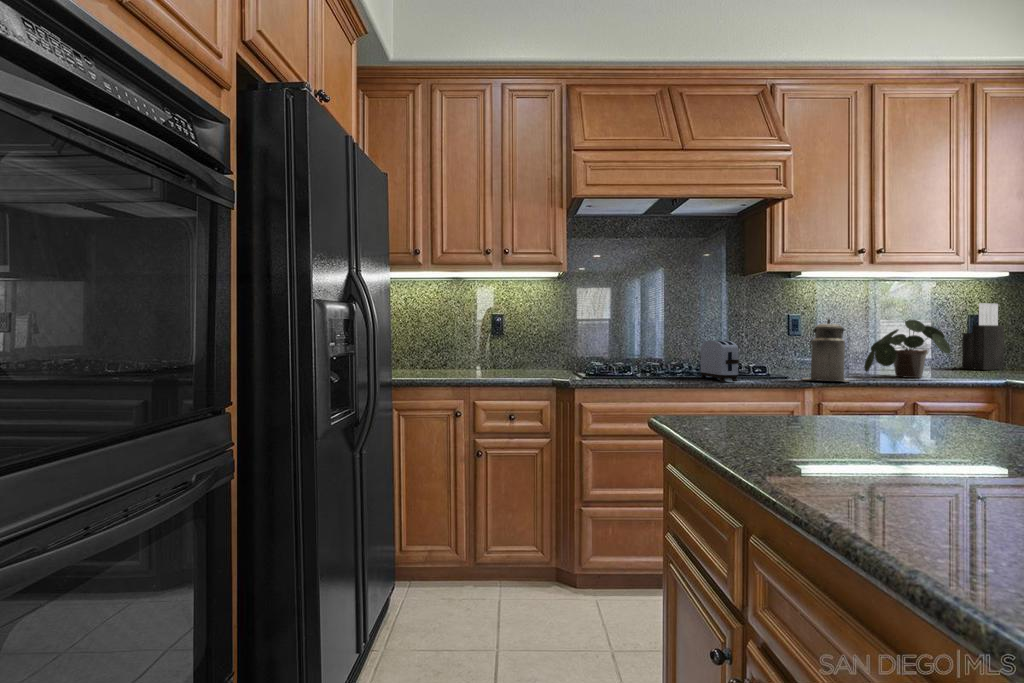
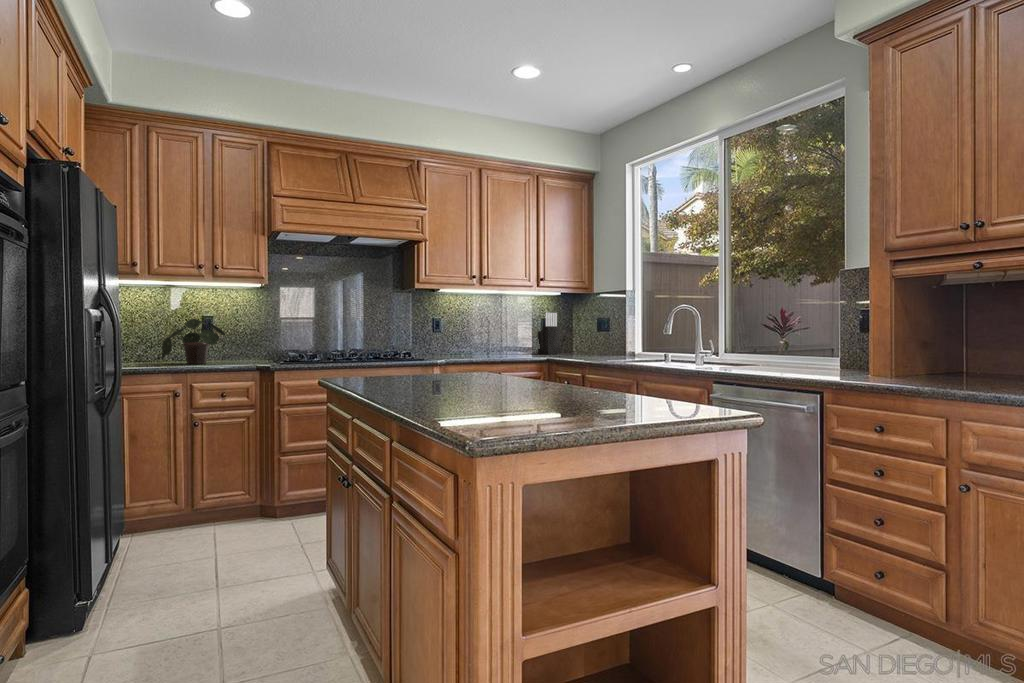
canister: present [802,319,848,382] -> none [433,321,462,361]
potted plant: present [864,320,951,378] -> present [161,319,225,364]
toaster: present [700,341,739,382] -> none [368,335,391,363]

